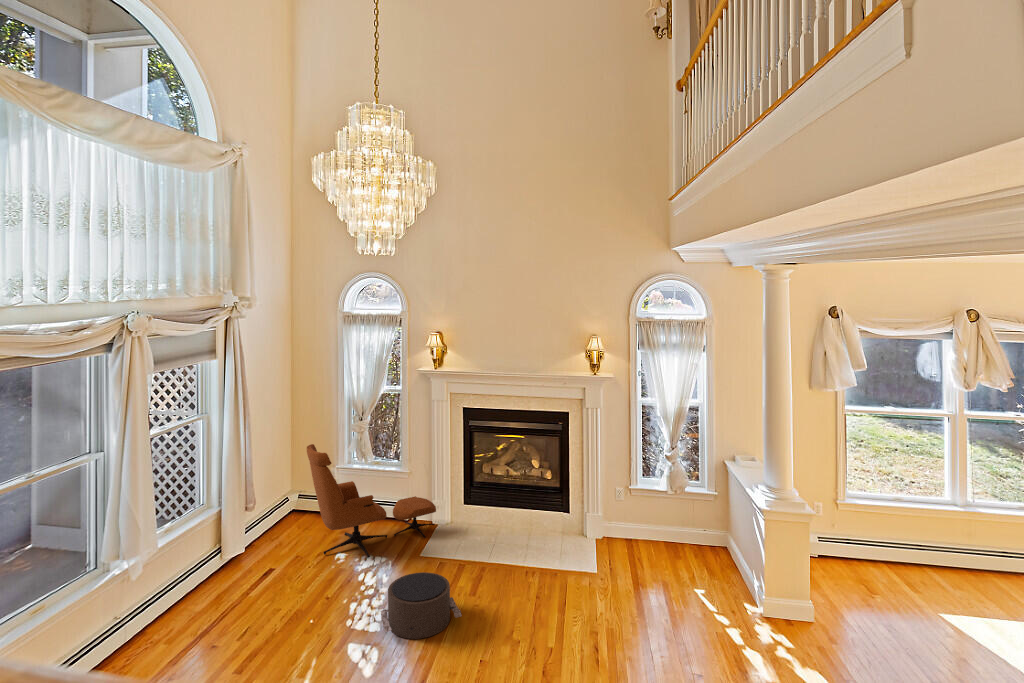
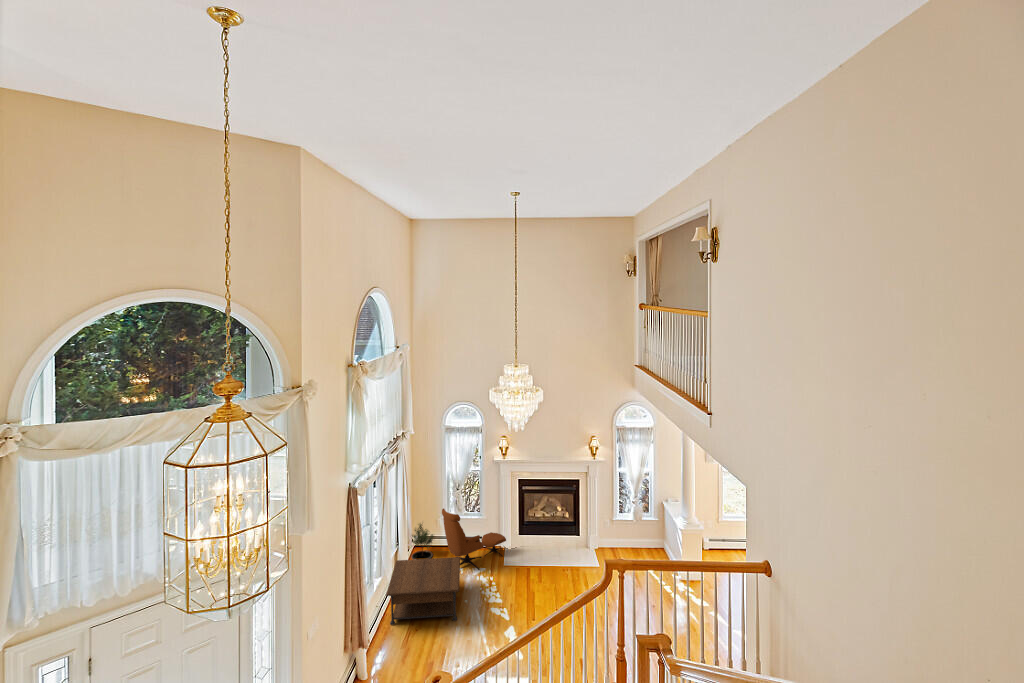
potted tree: none [269,466,316,535] -> present [411,524,433,560]
coffee table: none [113,527,319,653] -> present [386,557,460,625]
pouf: present [381,572,462,639] -> none [505,575,547,608]

